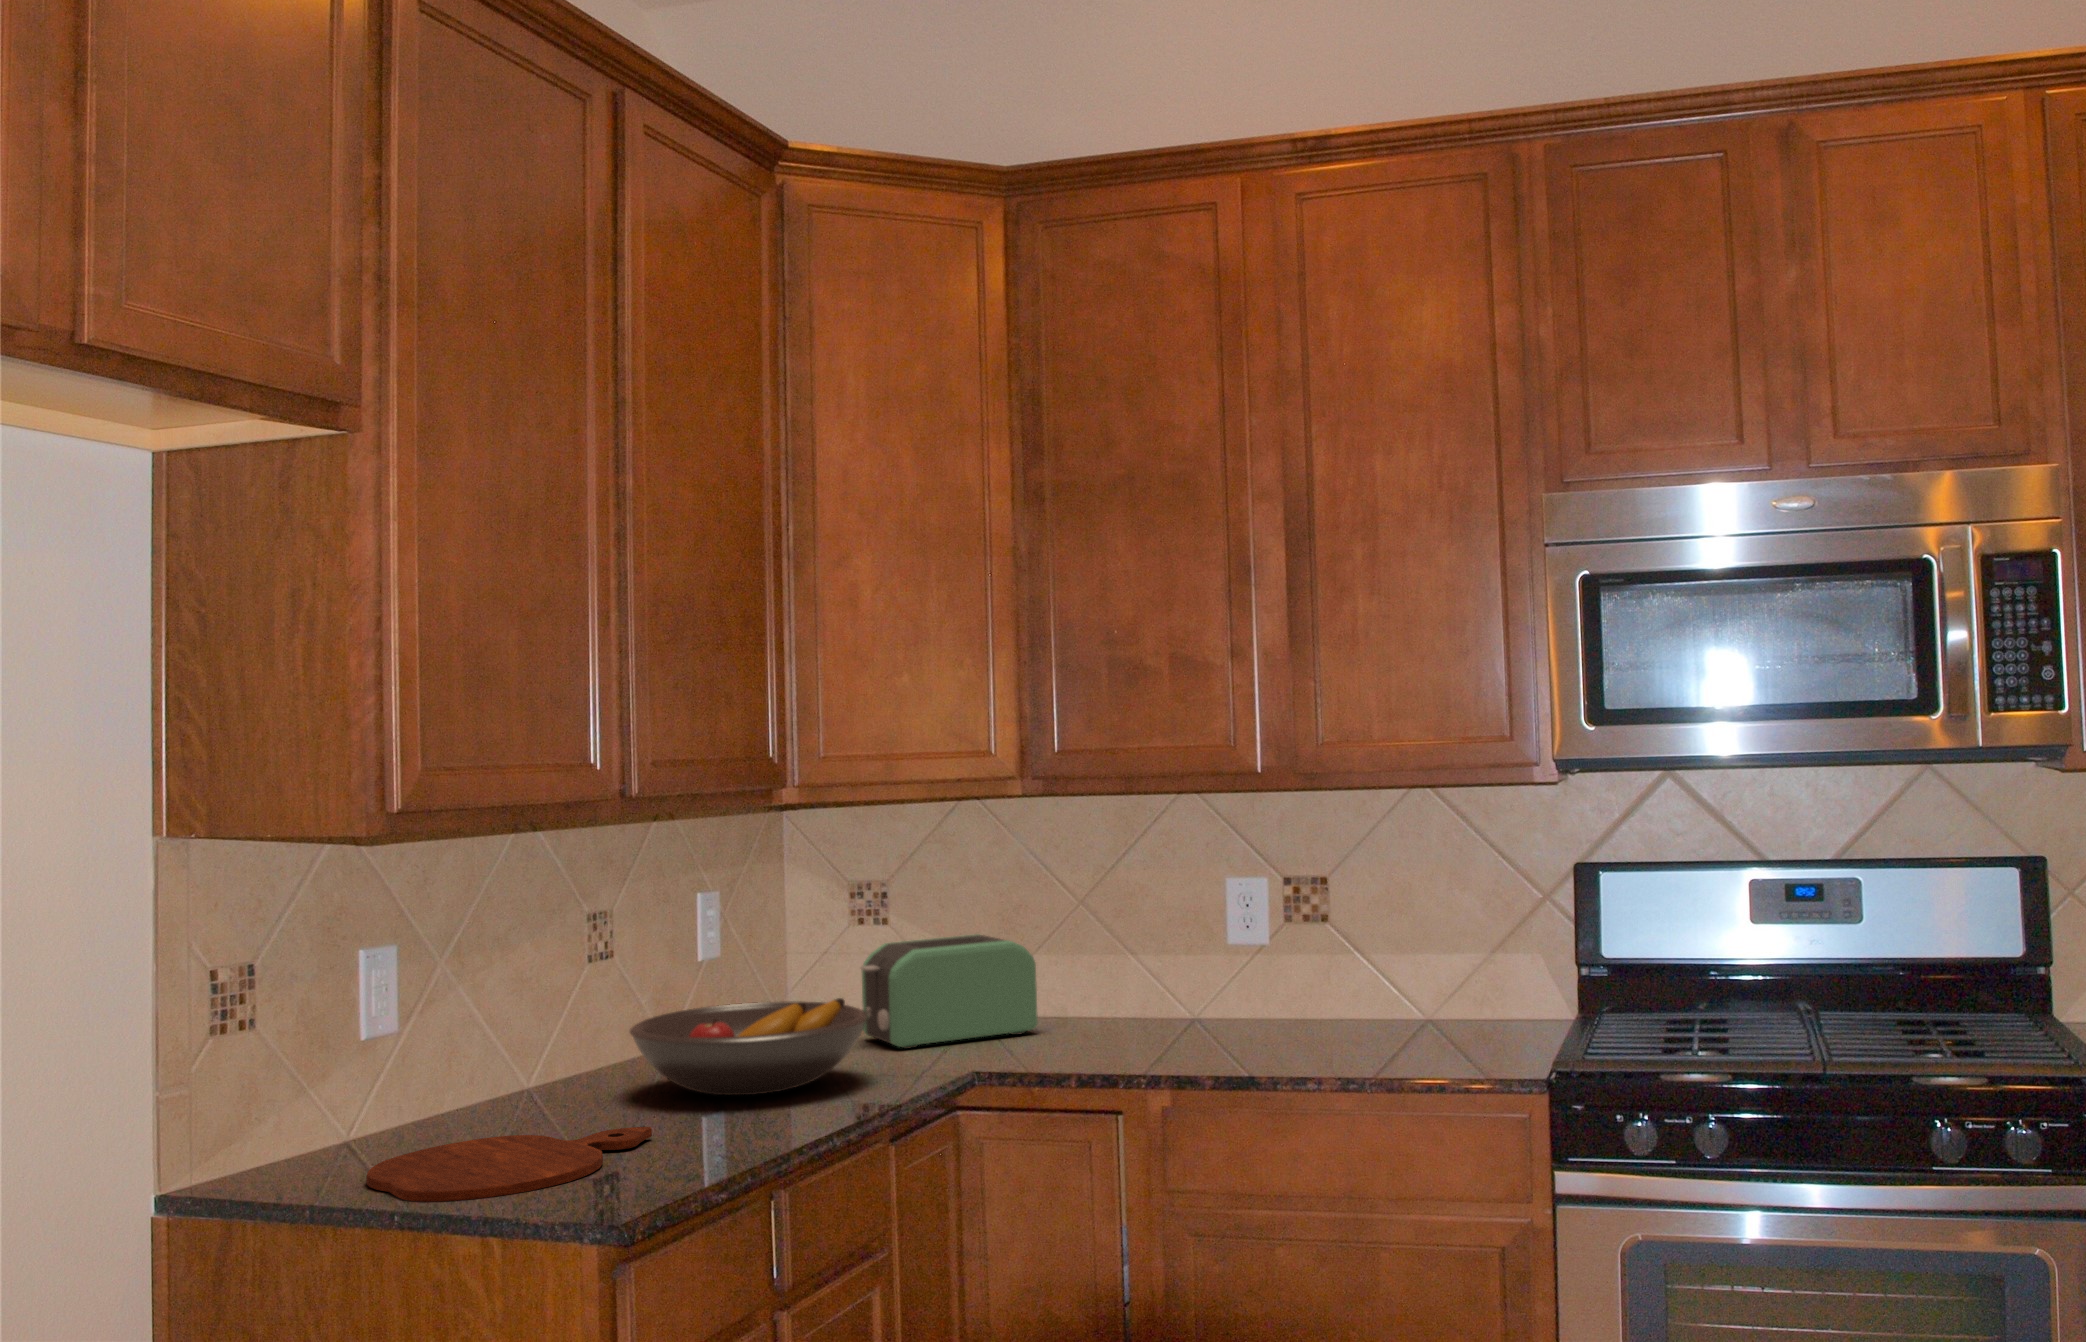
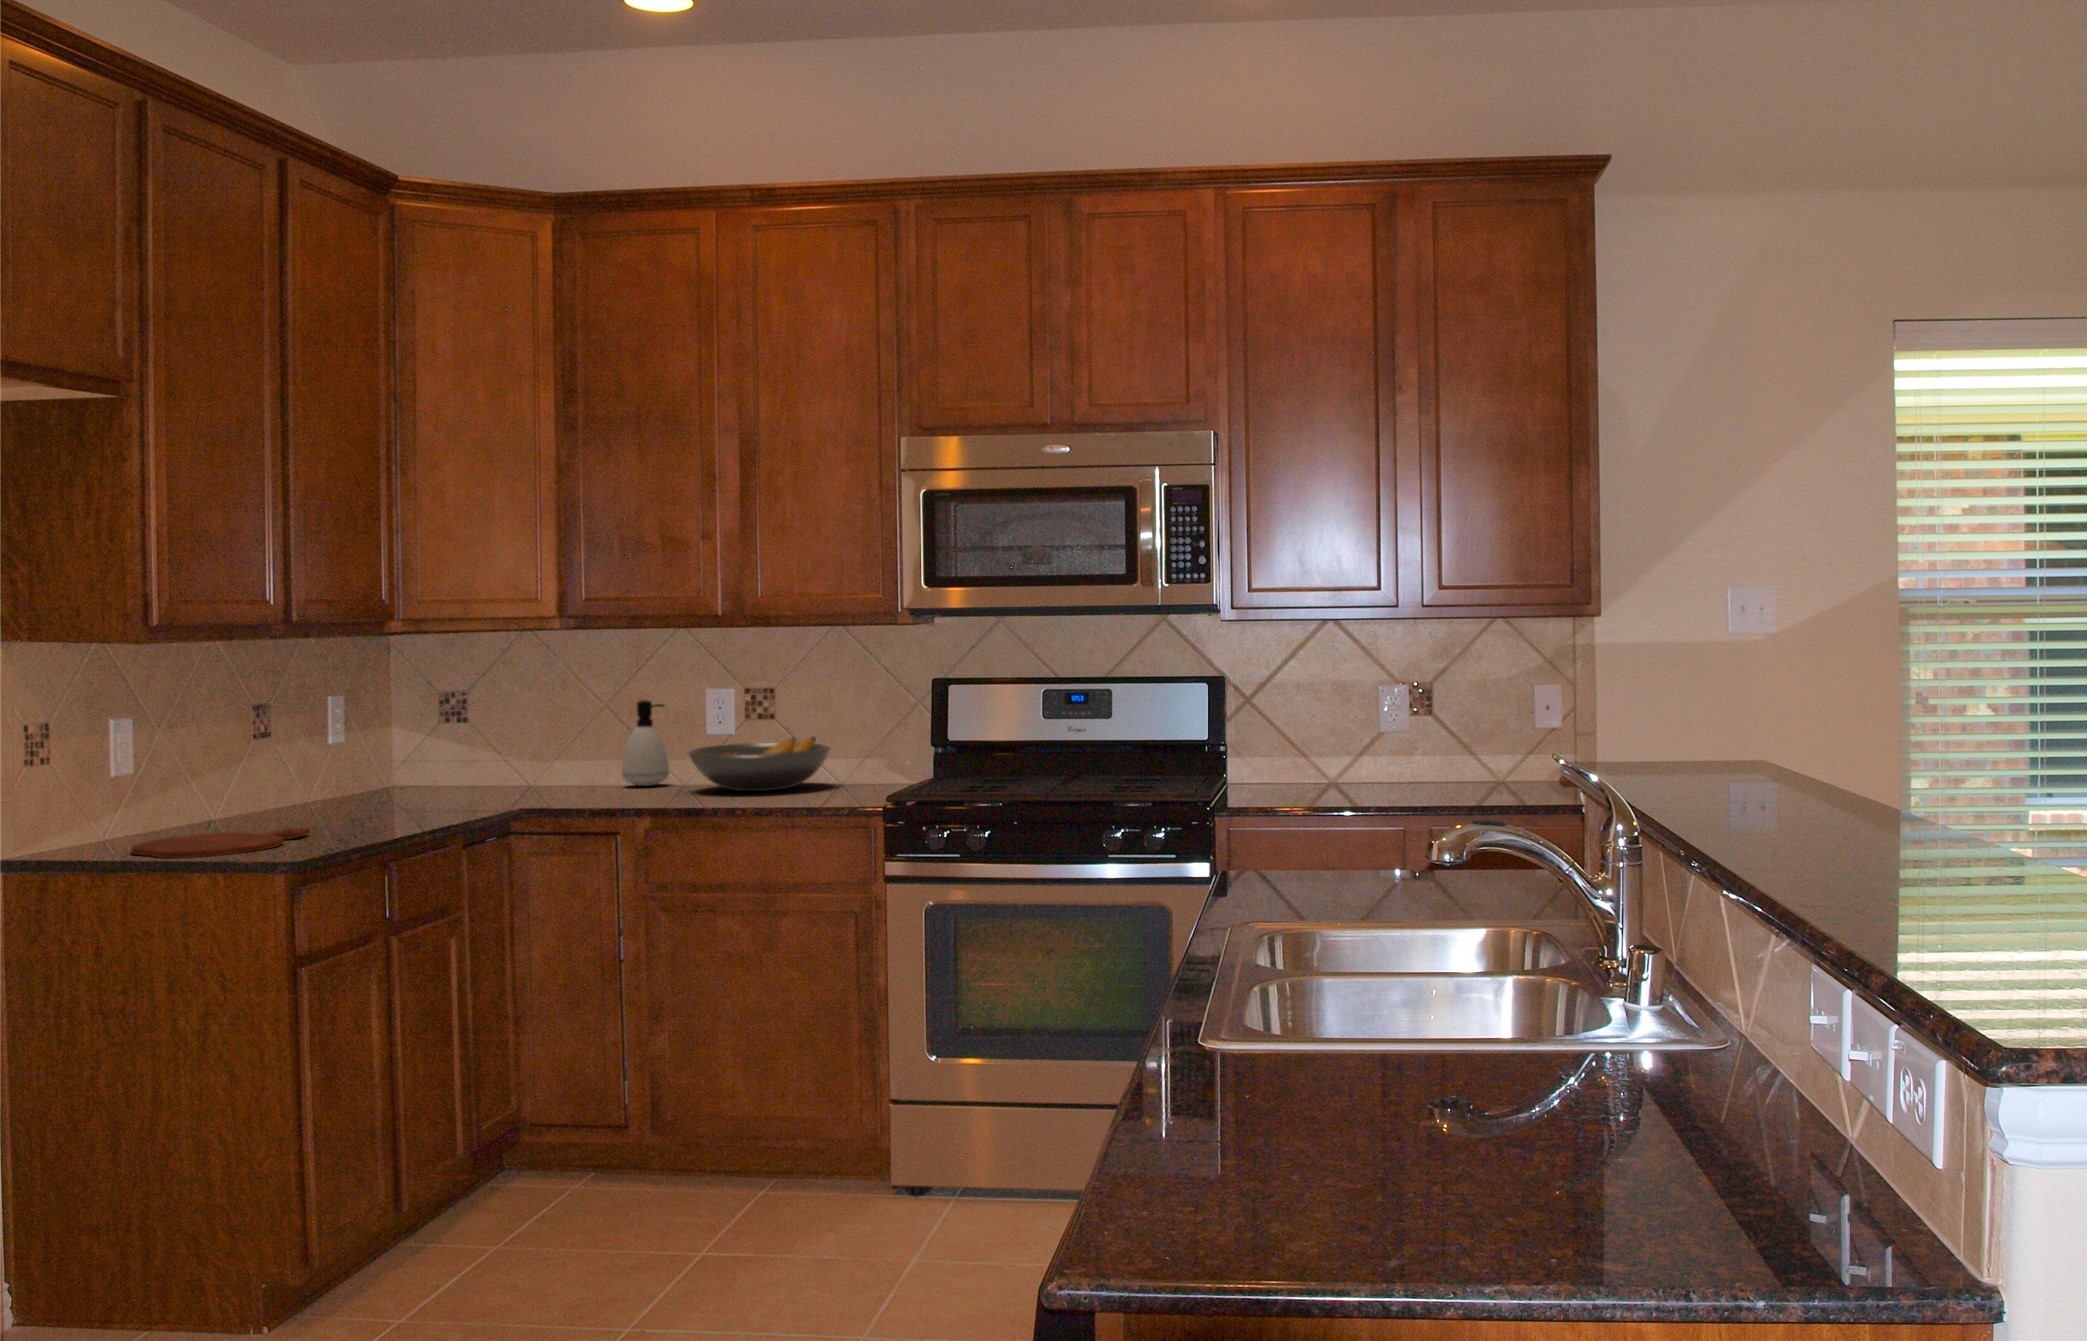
soap dispenser: none [1108,898,1175,1025] -> present [622,700,669,786]
toaster: present [861,934,1038,1049] -> none [445,726,572,799]
fruit bowl: present [630,998,869,1095] -> present [689,737,830,791]

